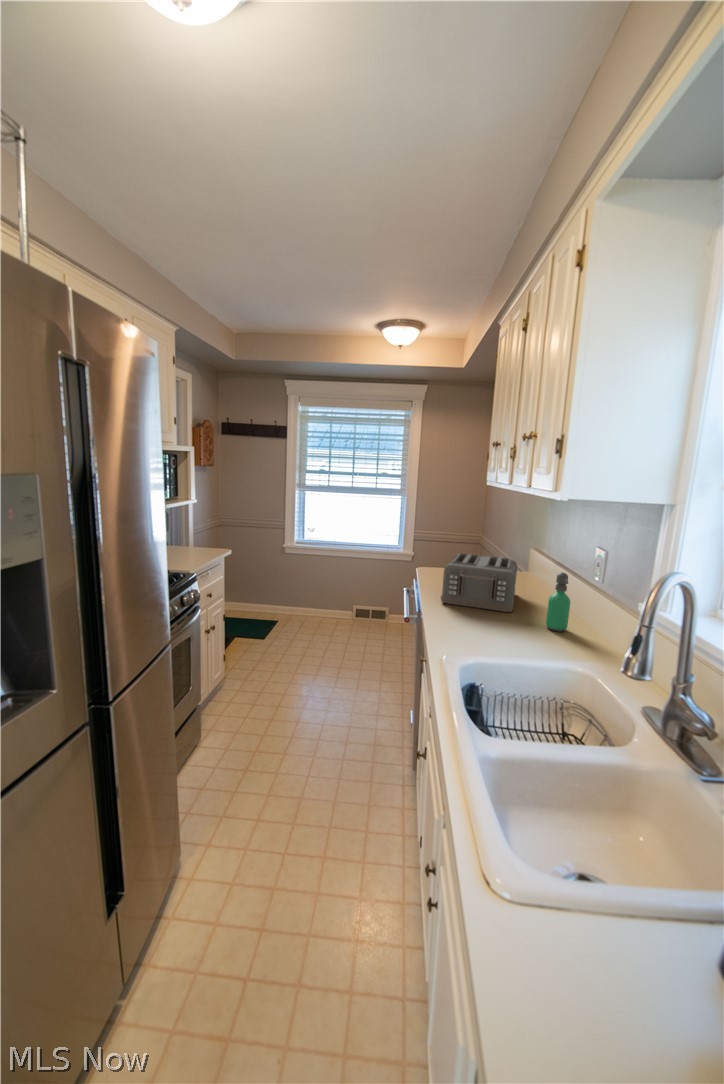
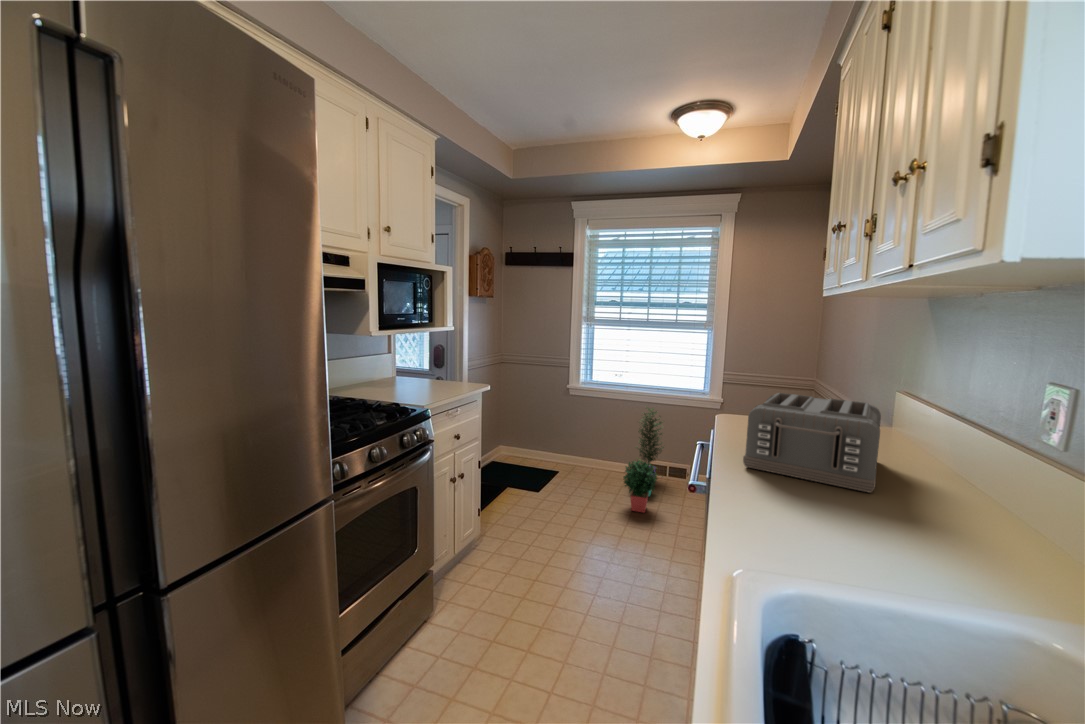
potted plant: none [338,560,369,647] -> present [623,408,664,513]
soap dispenser: present [546,572,570,632] -> none [949,427,1007,542]

